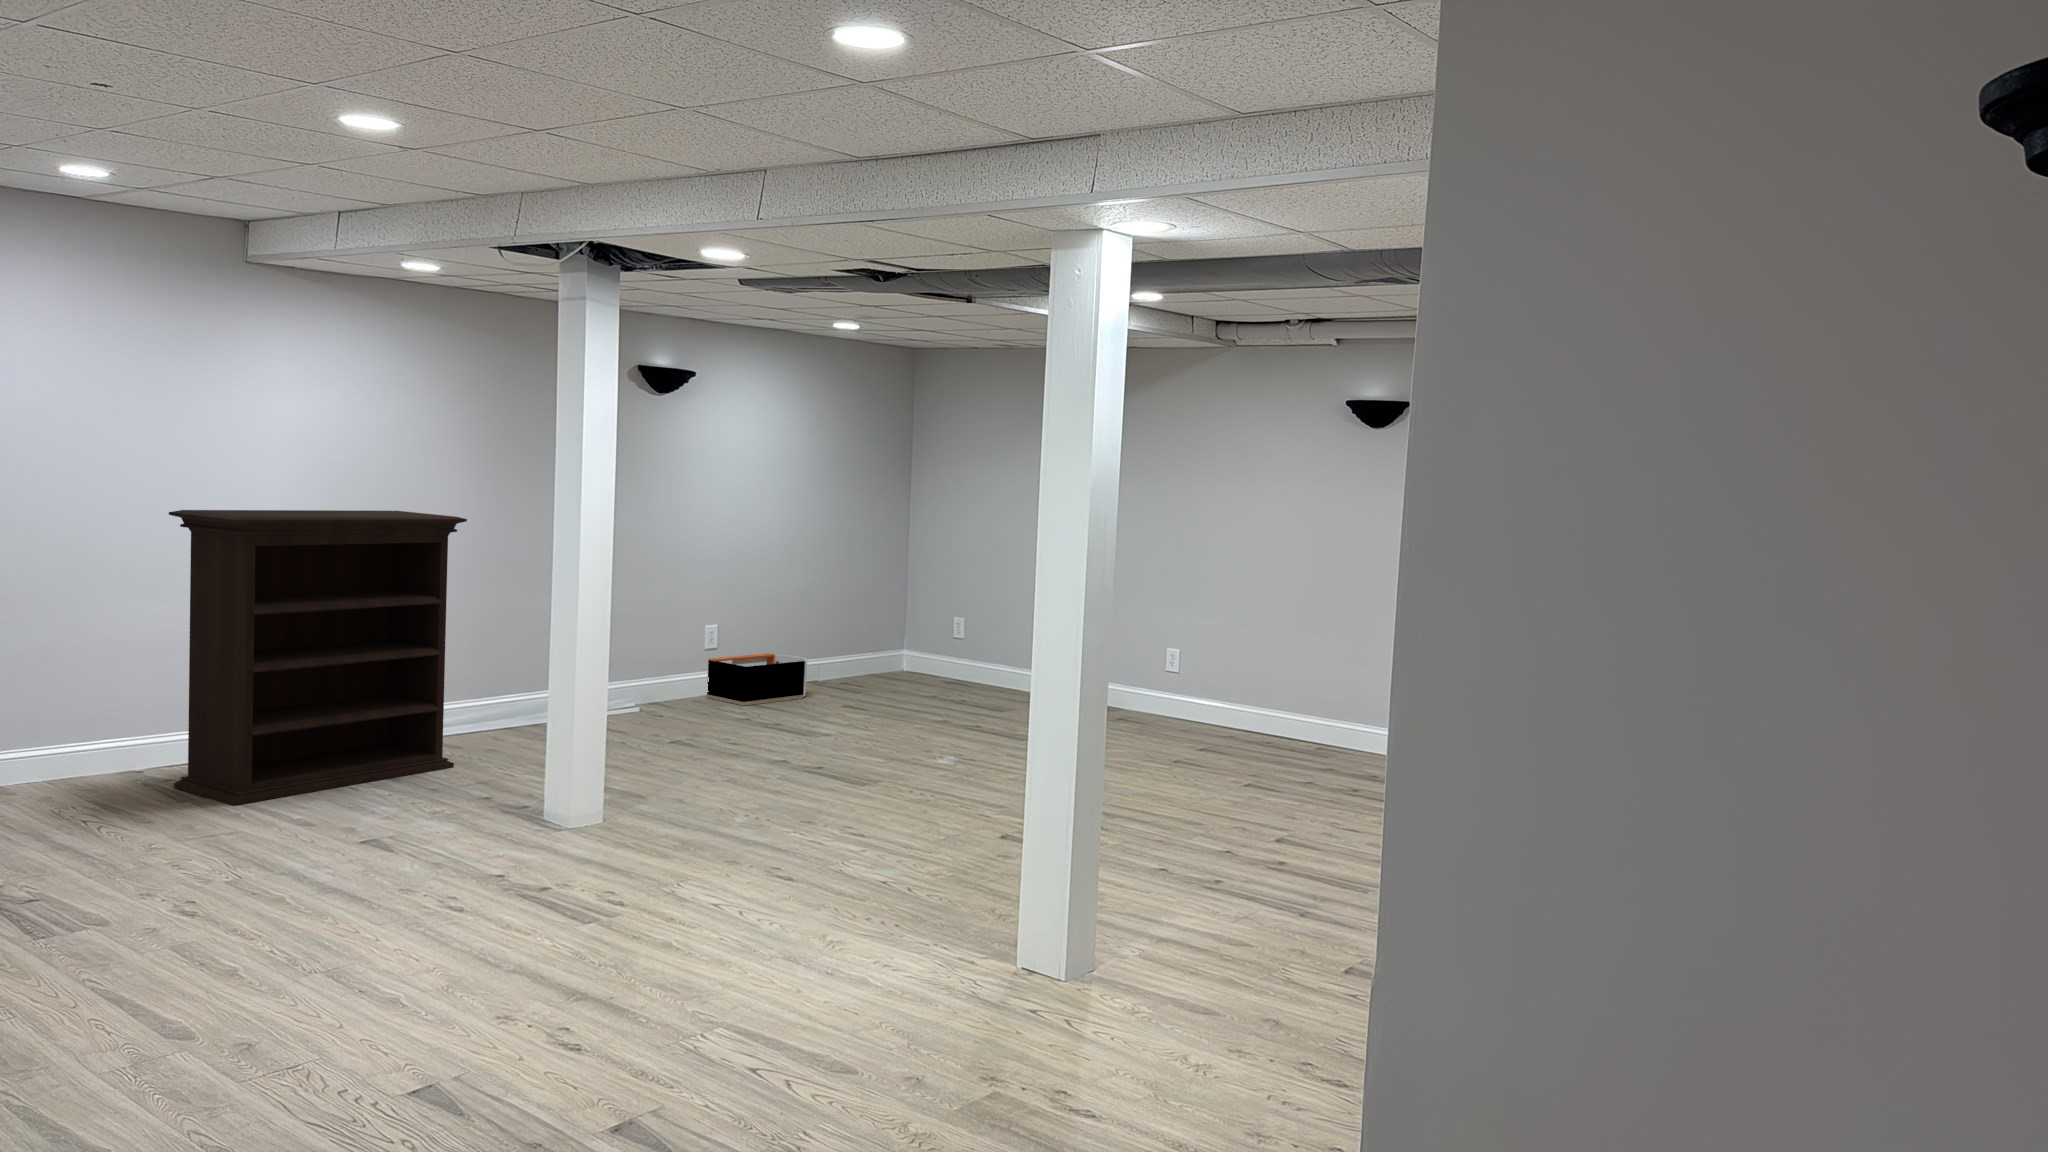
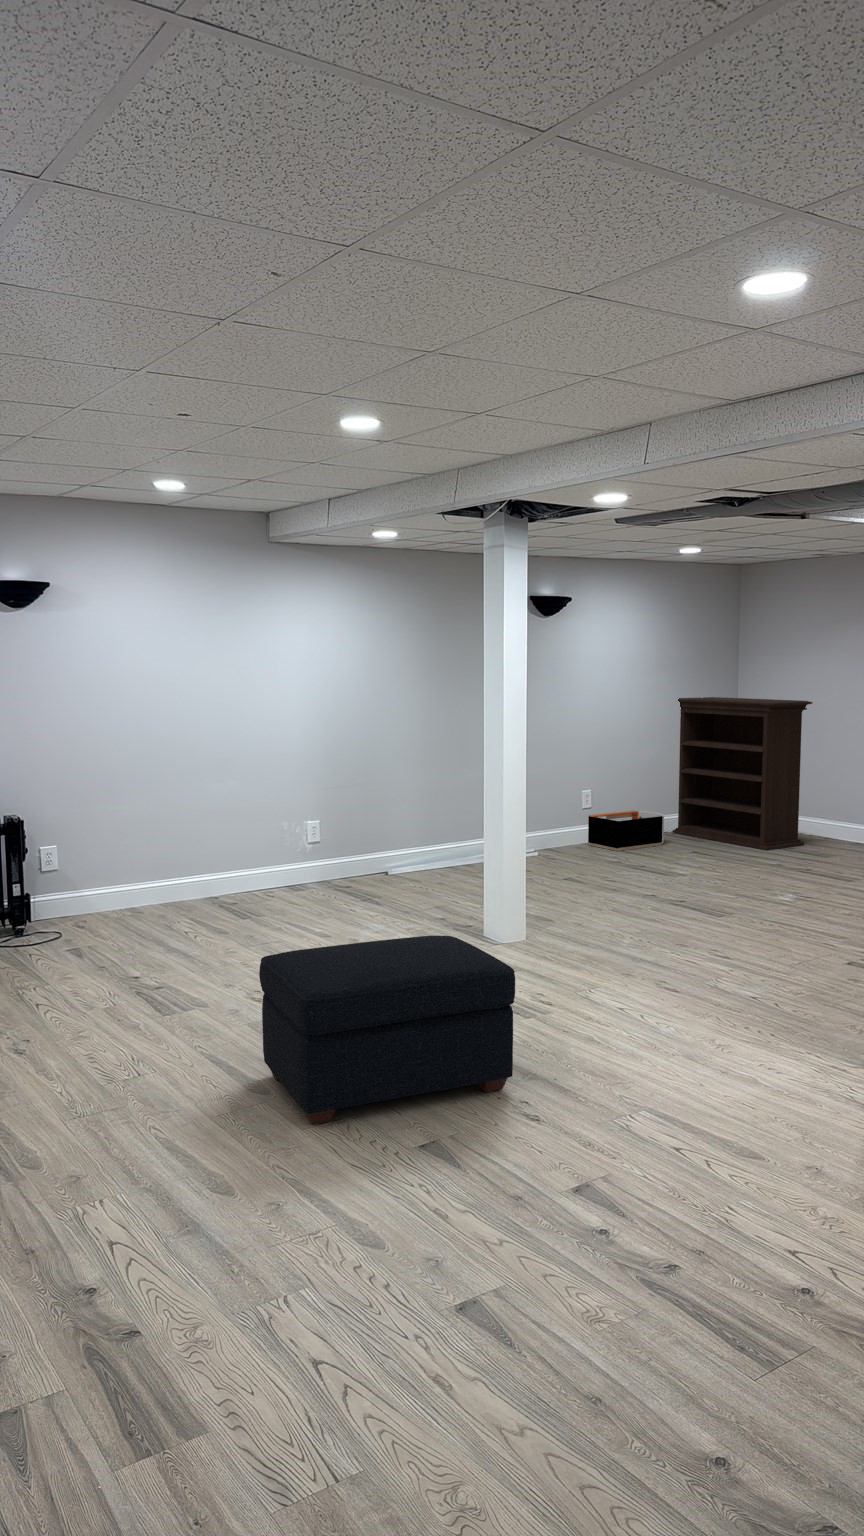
bookshelf: present [169,510,467,805] -> present [672,697,813,850]
ottoman: none [183,815,558,1078] -> present [259,935,515,1124]

